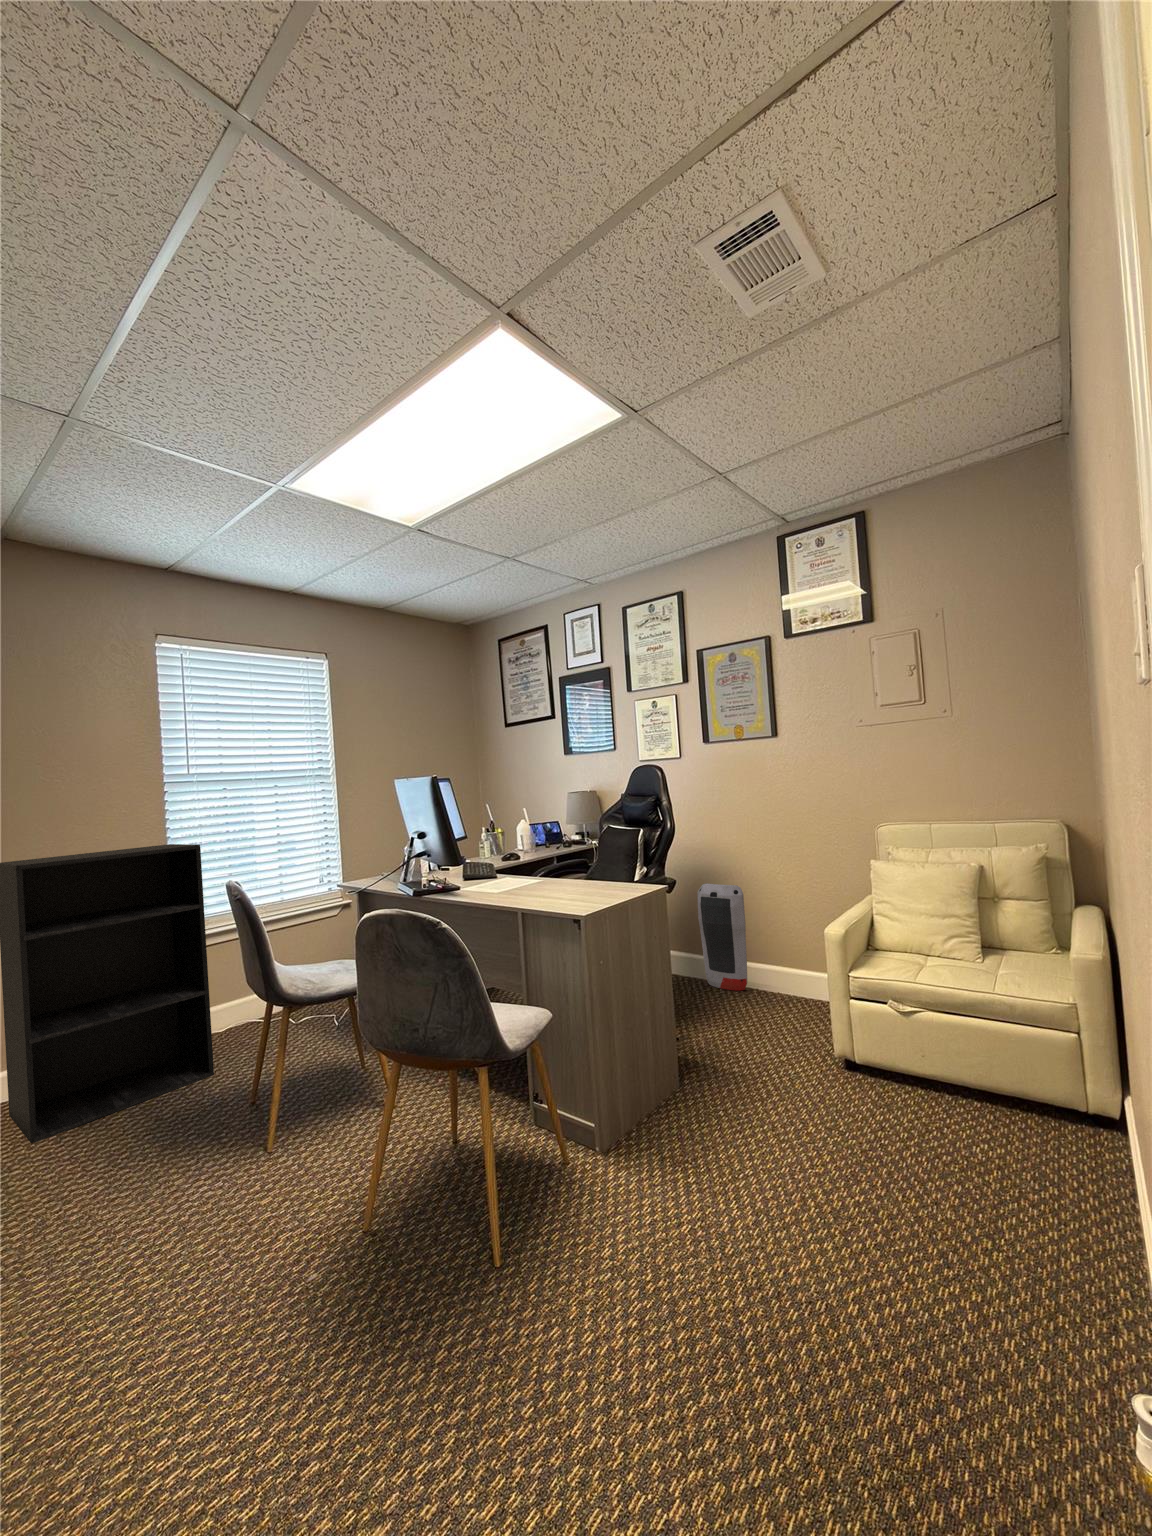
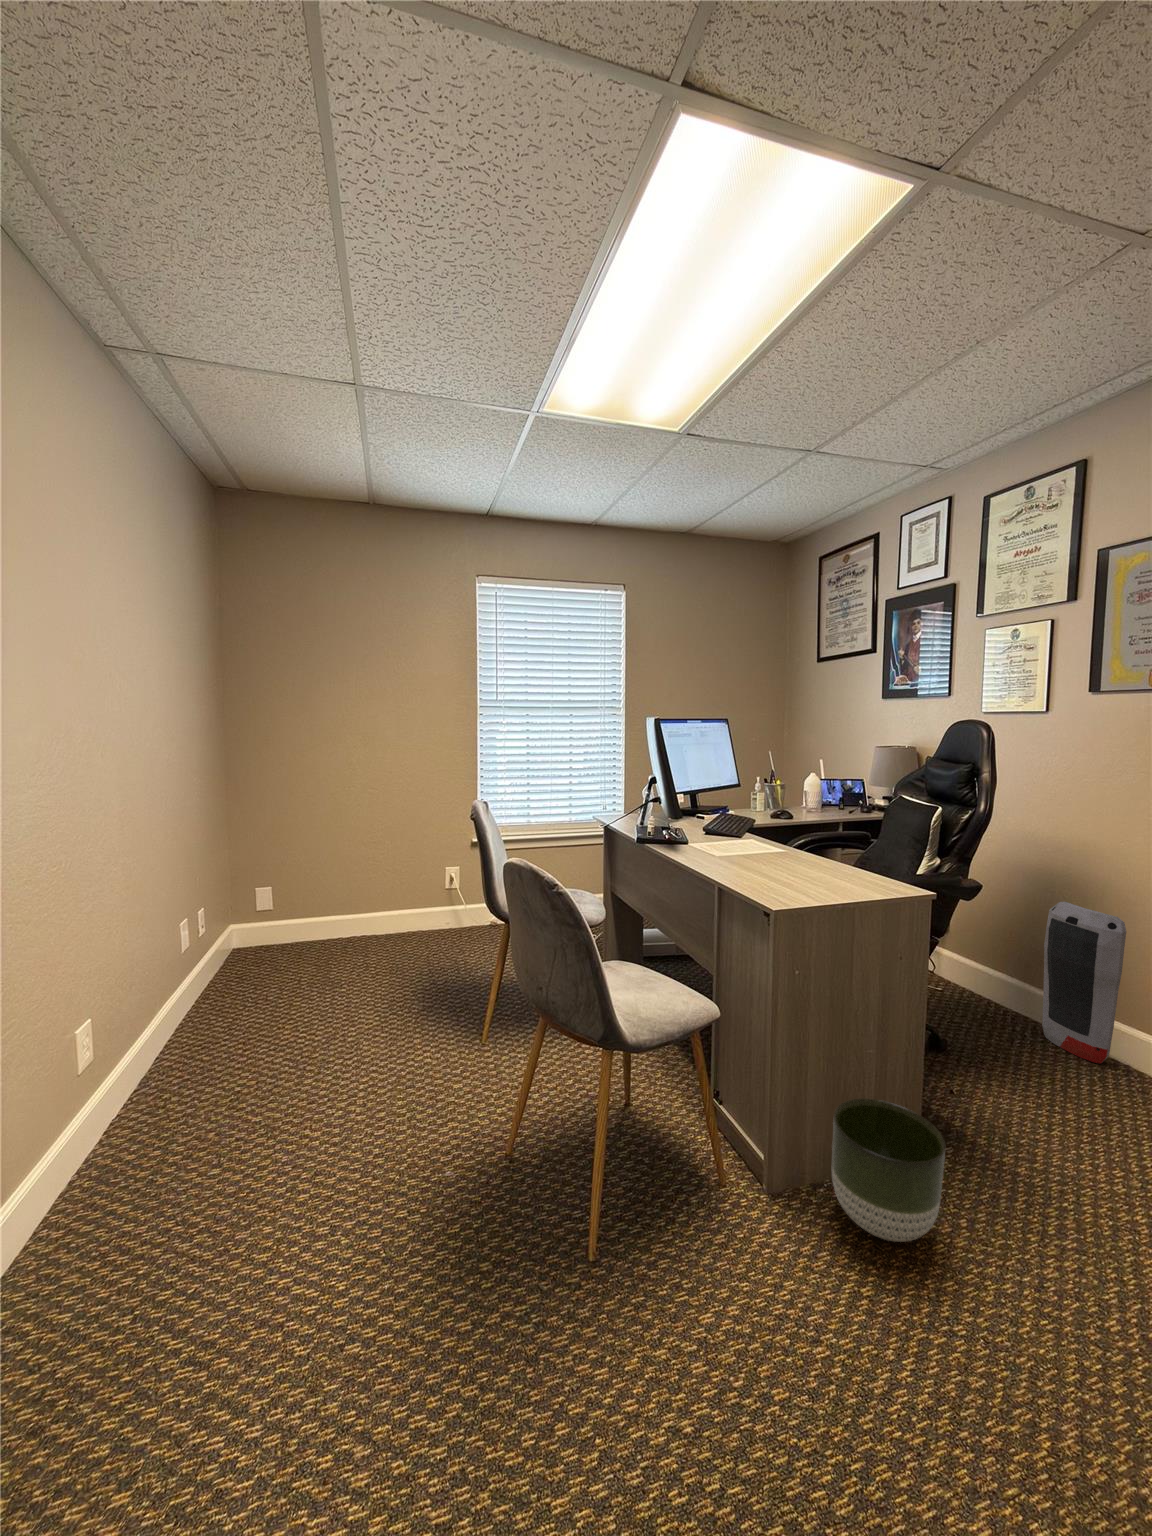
bookshelf: present [0,844,214,1143] -> none [357,752,489,968]
planter: none [636,1043,714,1143] -> present [832,1098,945,1242]

